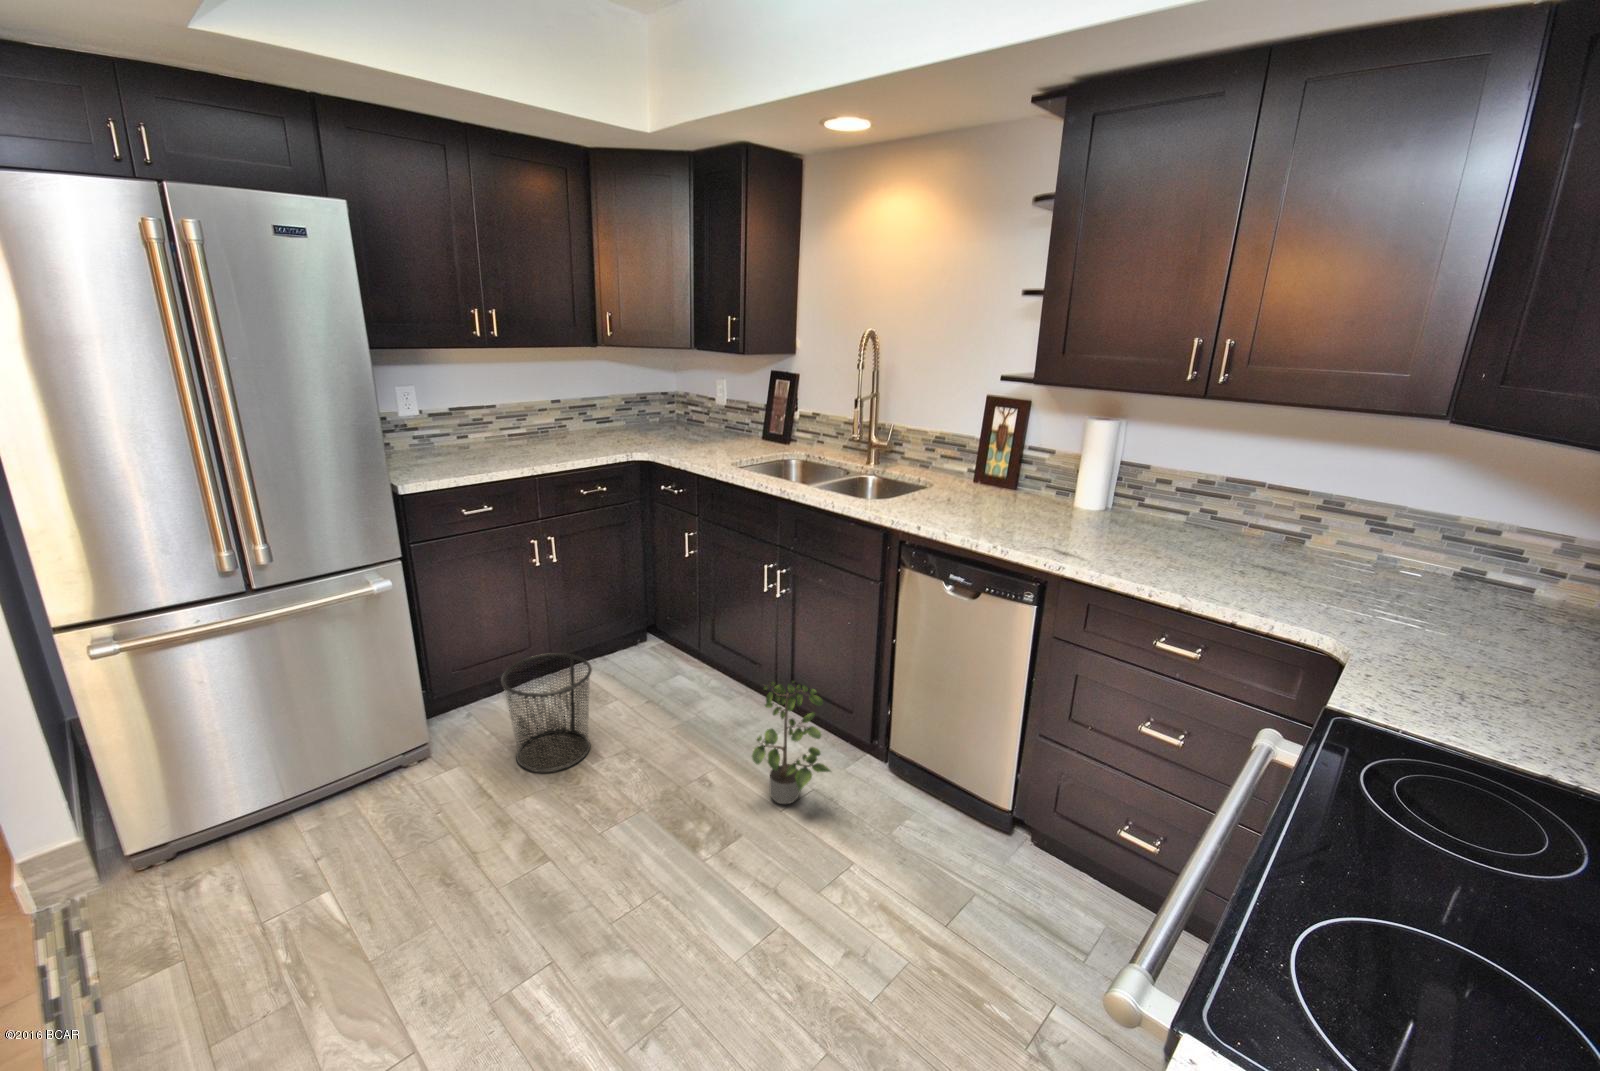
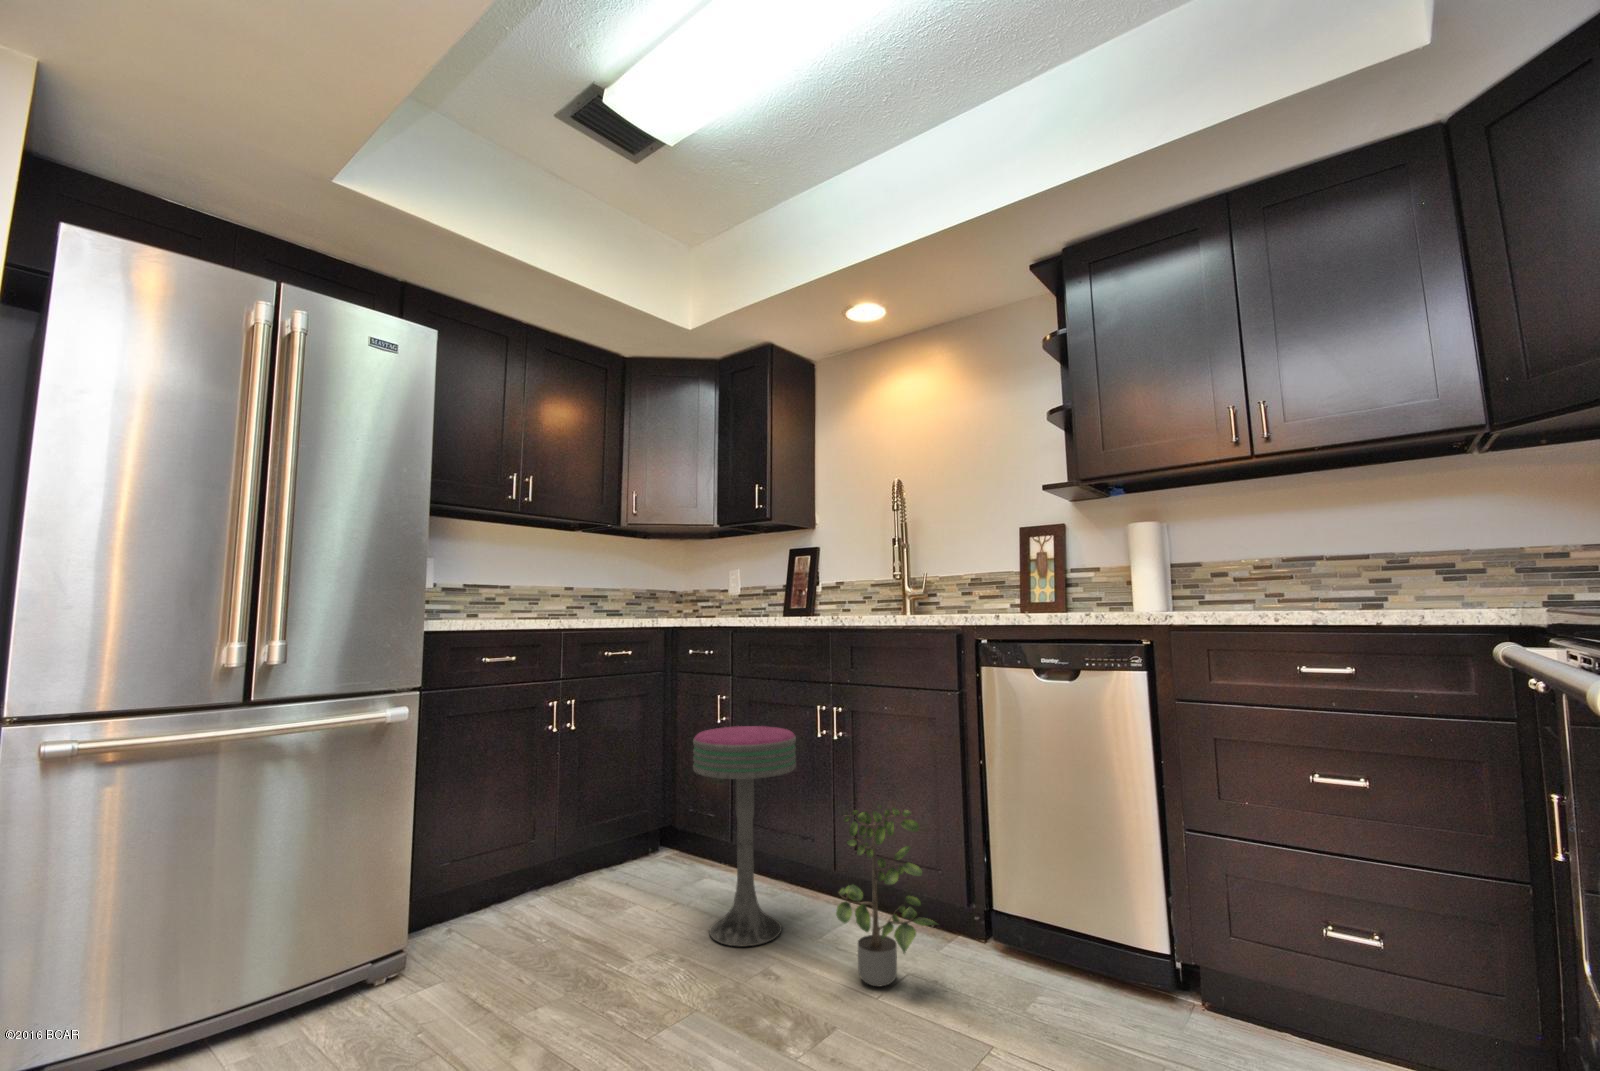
bar stool: none [648,580,739,754] -> present [693,726,796,946]
waste bin: present [501,653,592,772] -> none [513,823,624,978]

